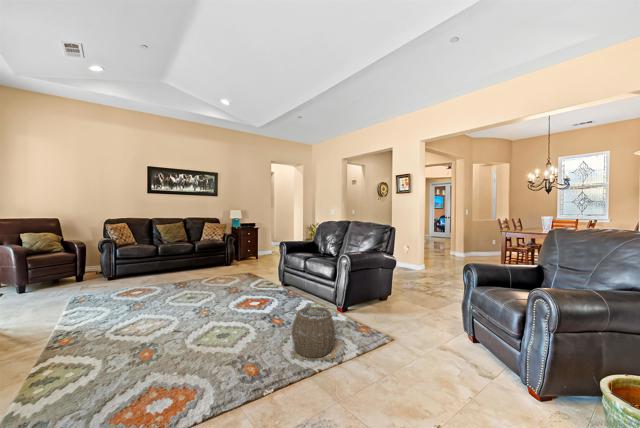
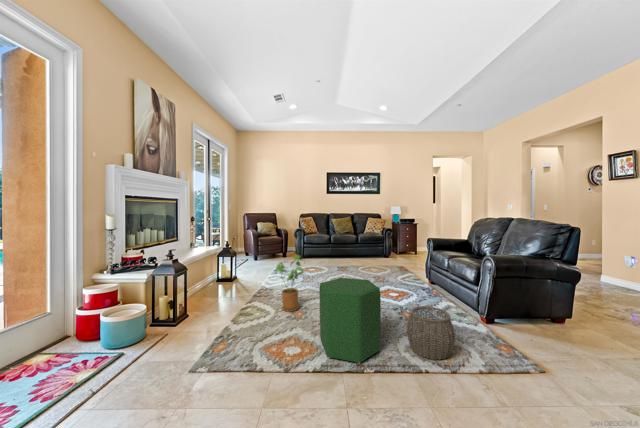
house plant: none [98,273,154,357] -> present [275,255,304,312]
ottoman: none [195,291,271,396] -> present [319,278,381,364]

